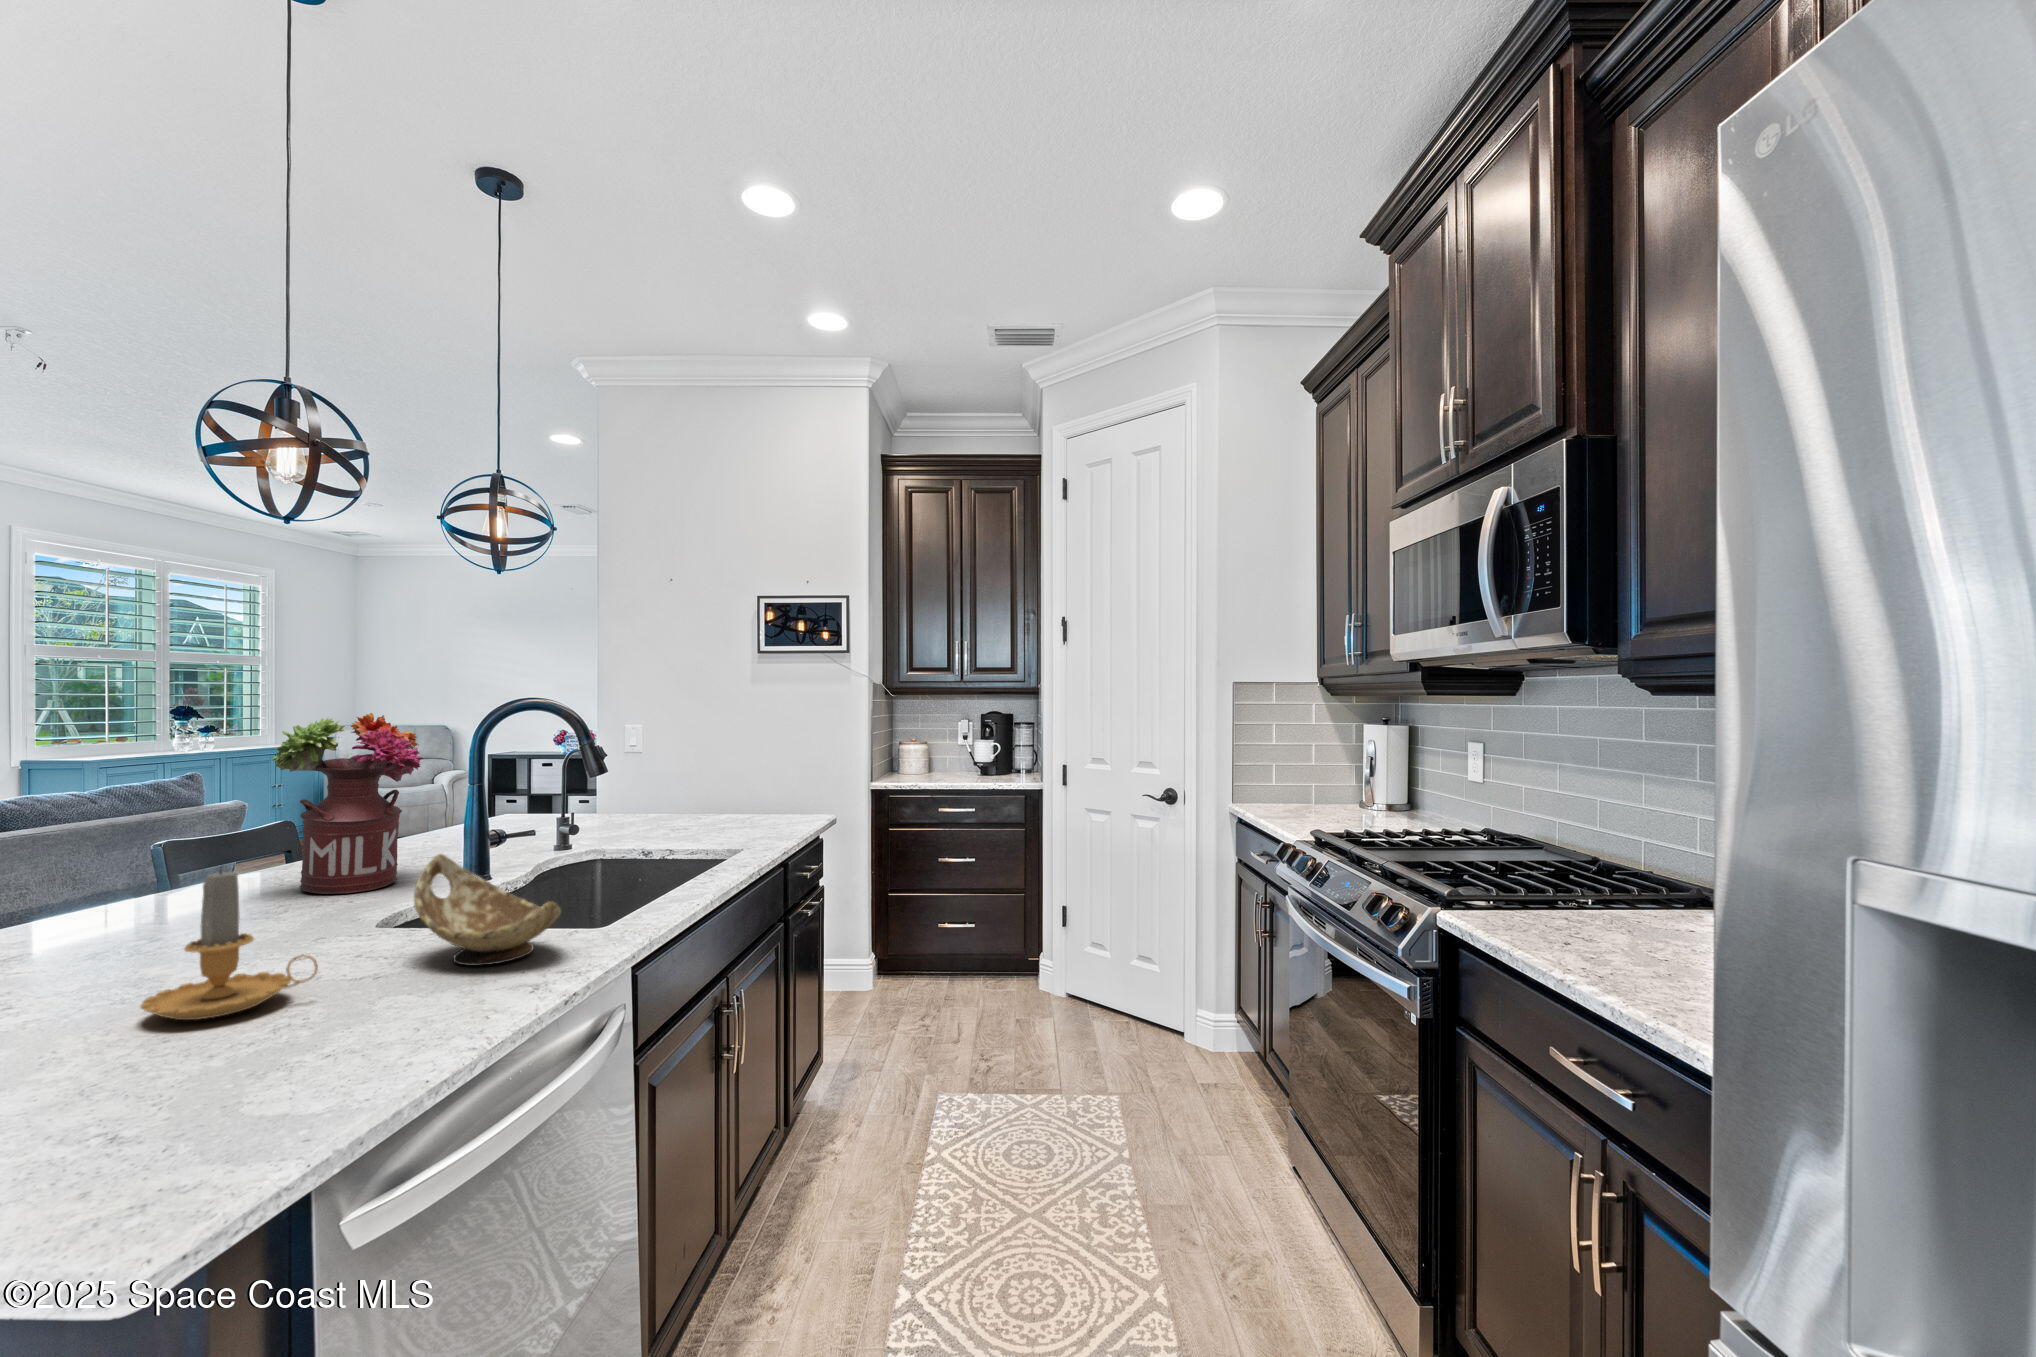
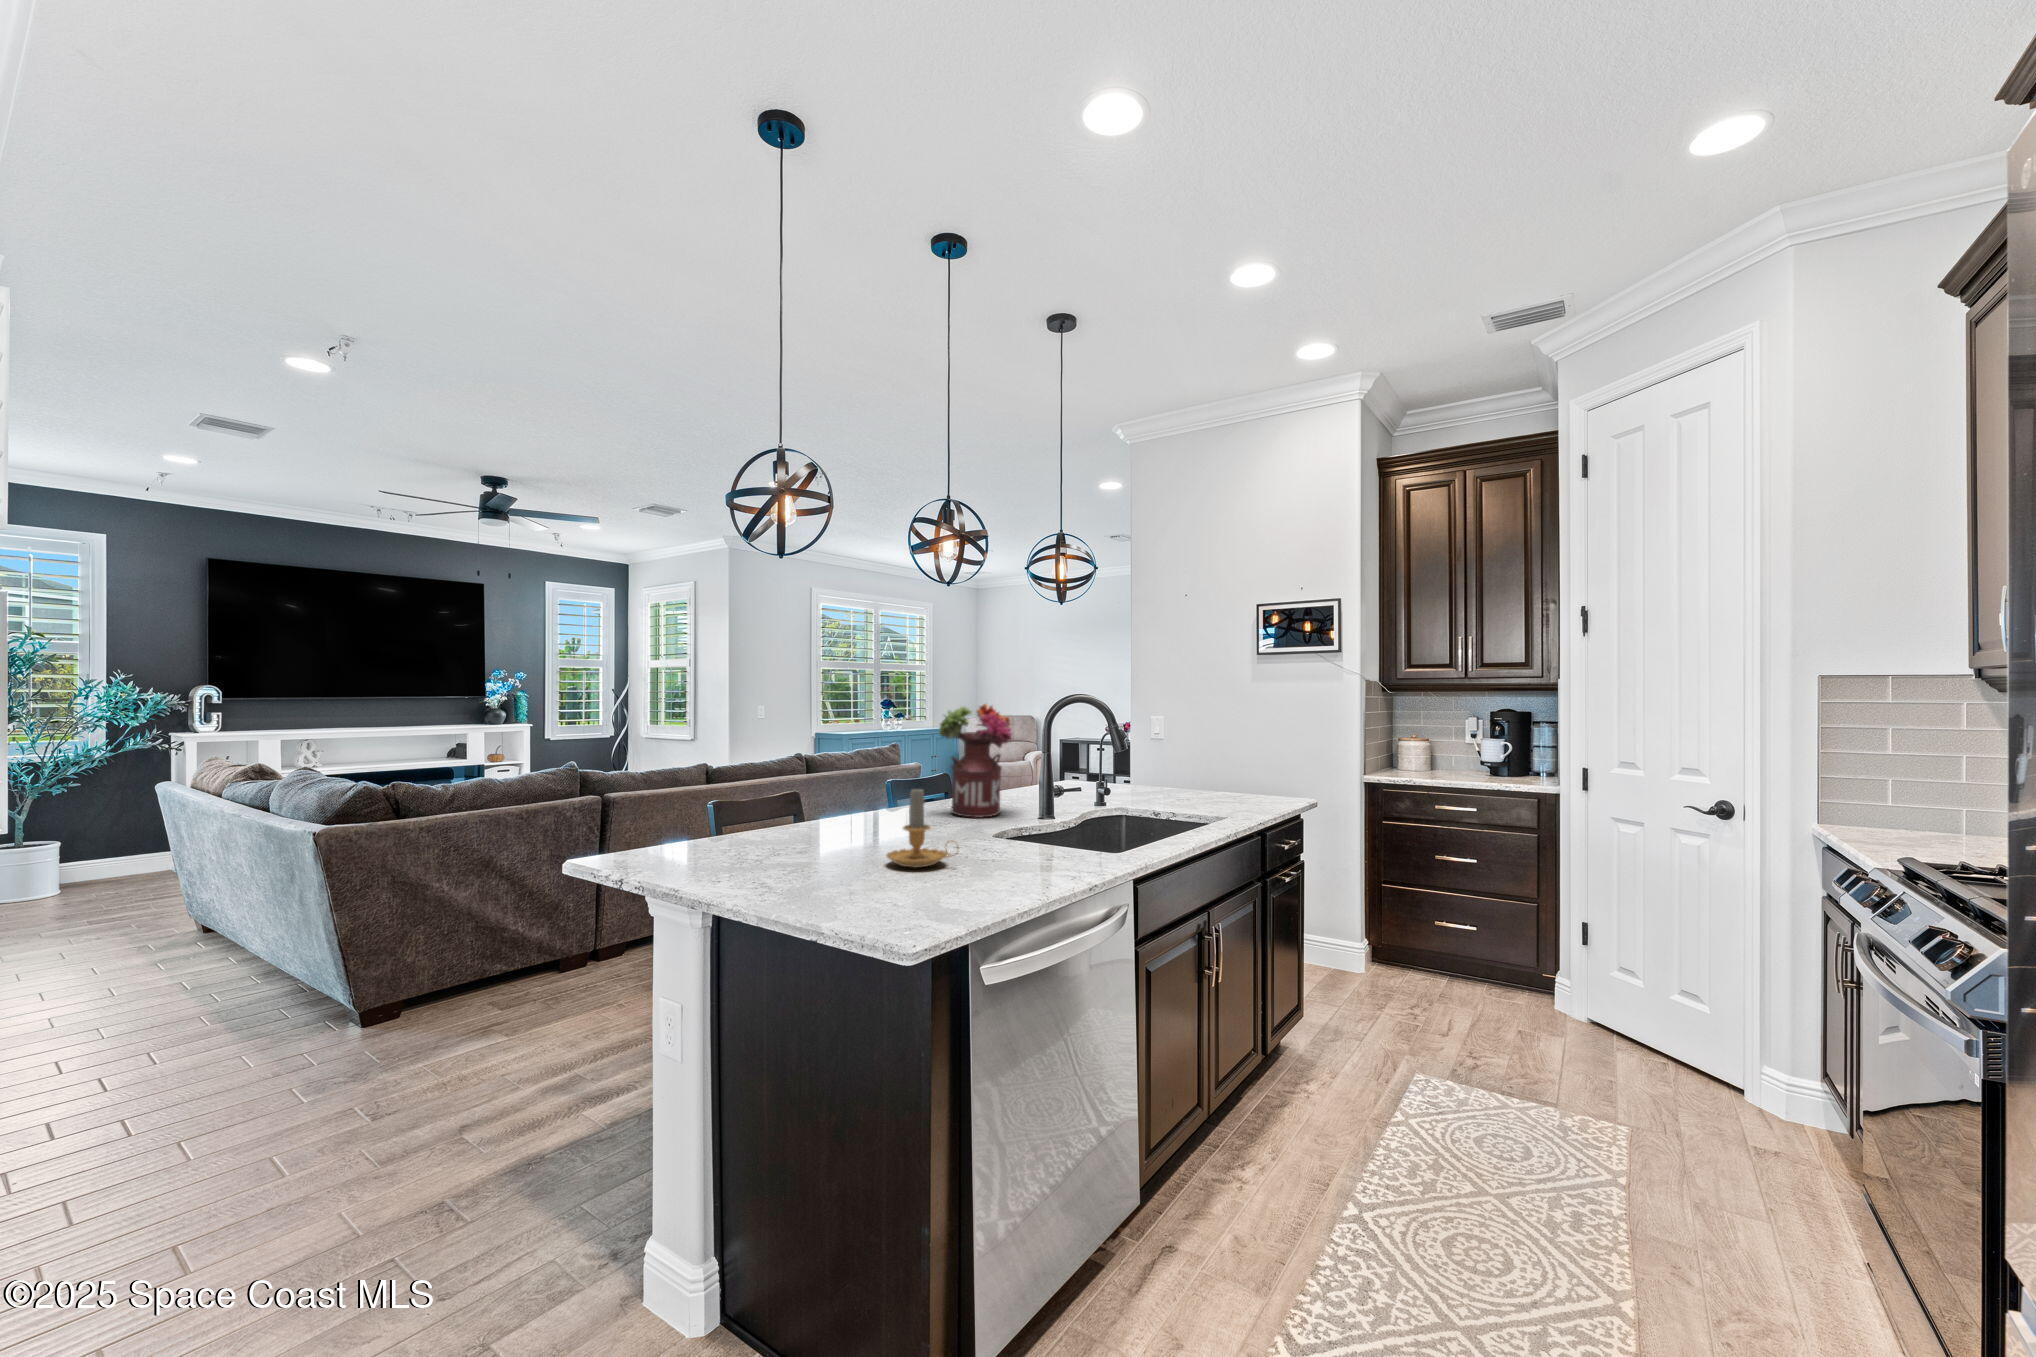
decorative bowl: present [414,854,561,966] -> none [1005,792,1085,864]

